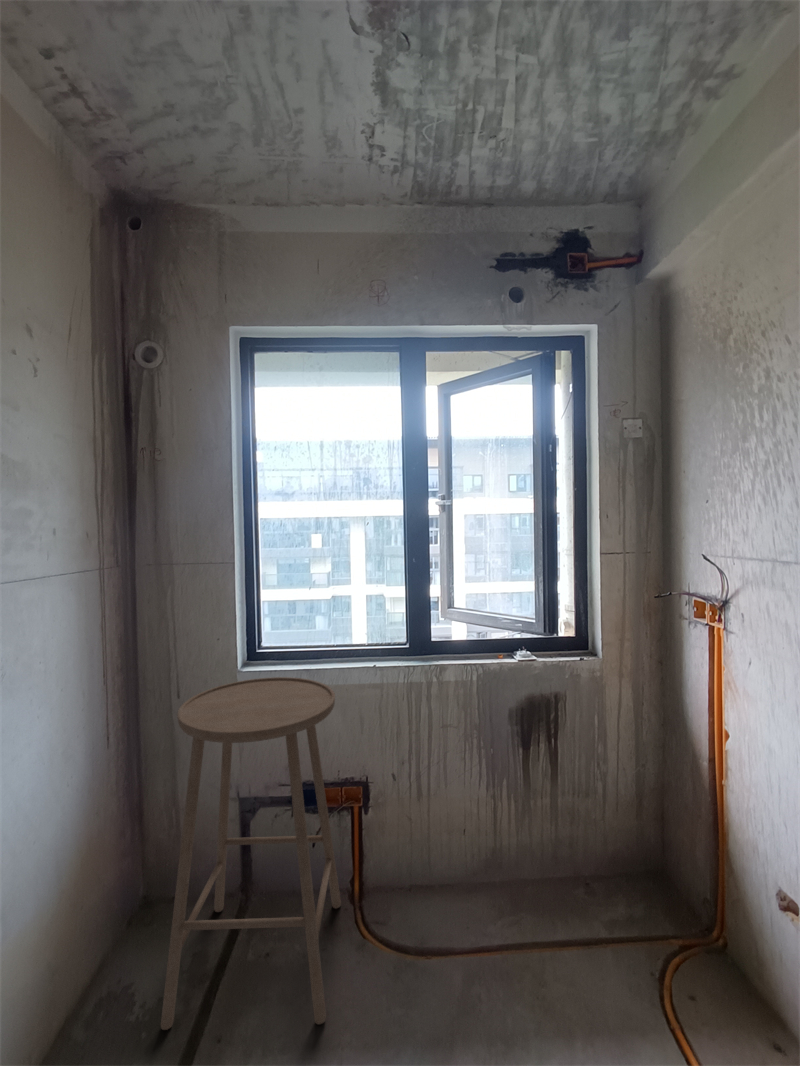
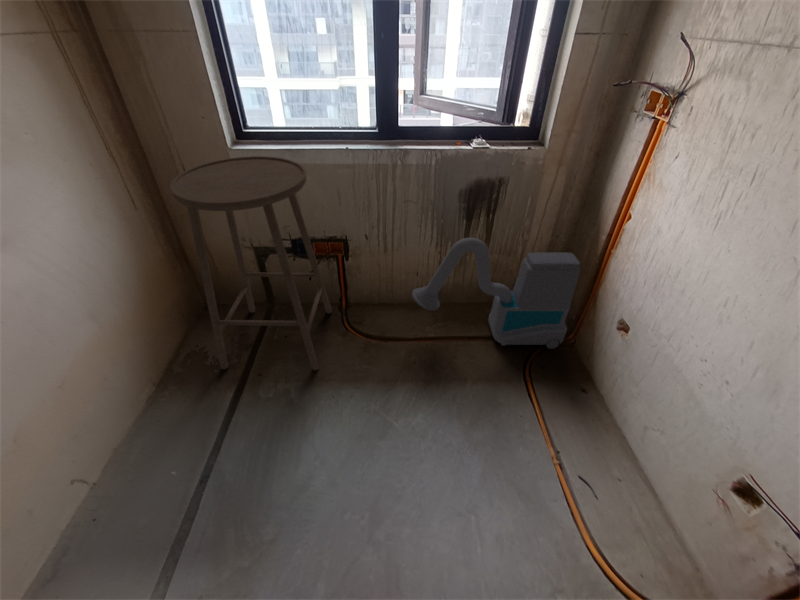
vacuum cleaner: none [465,771,706,960] -> present [412,238,580,349]

